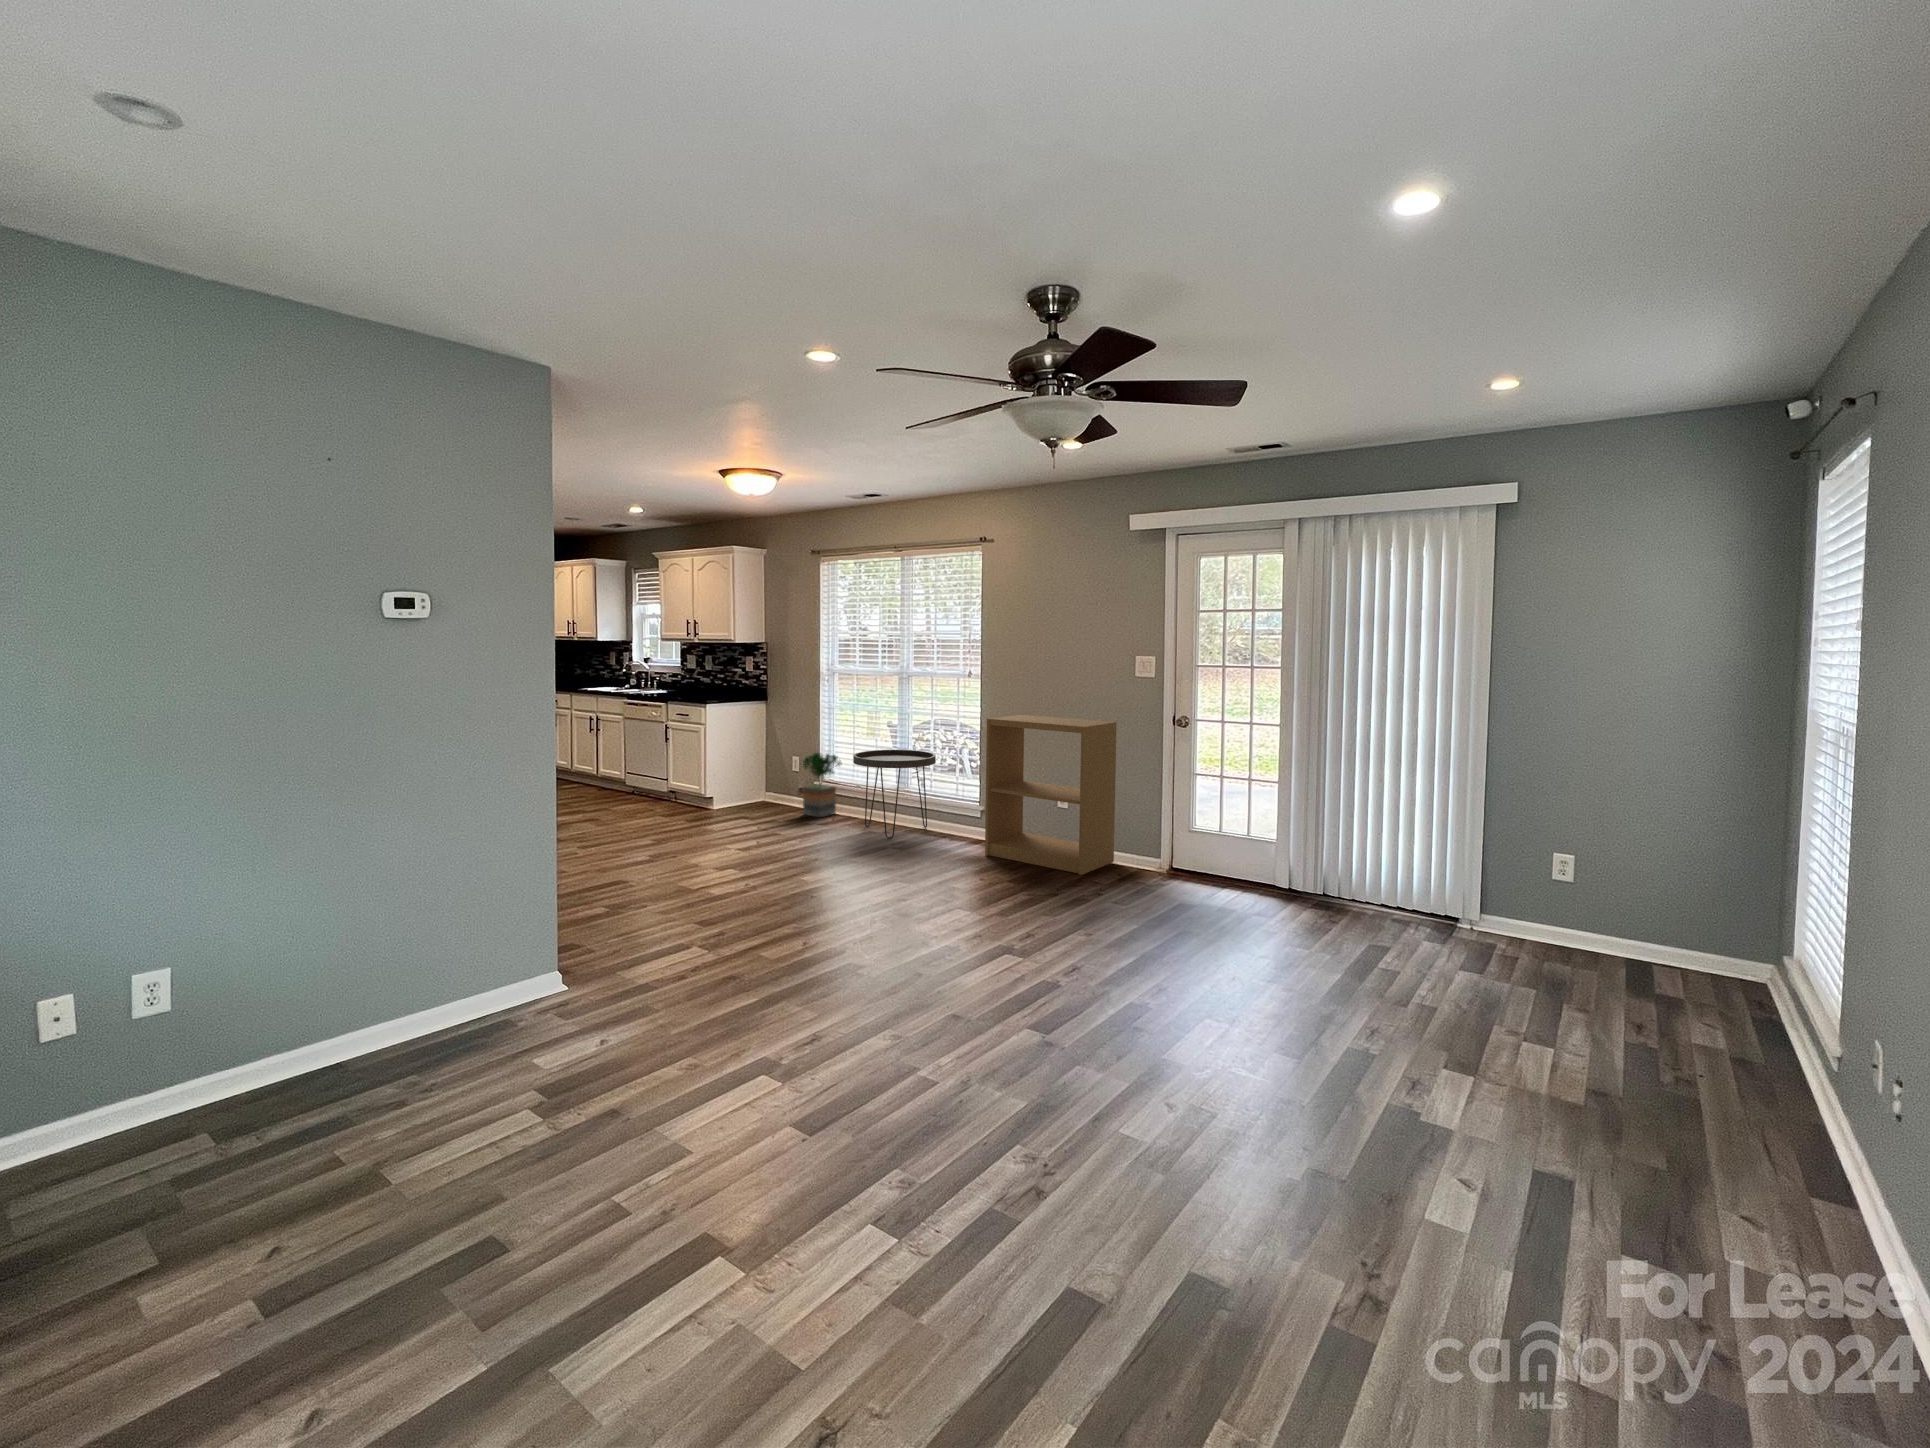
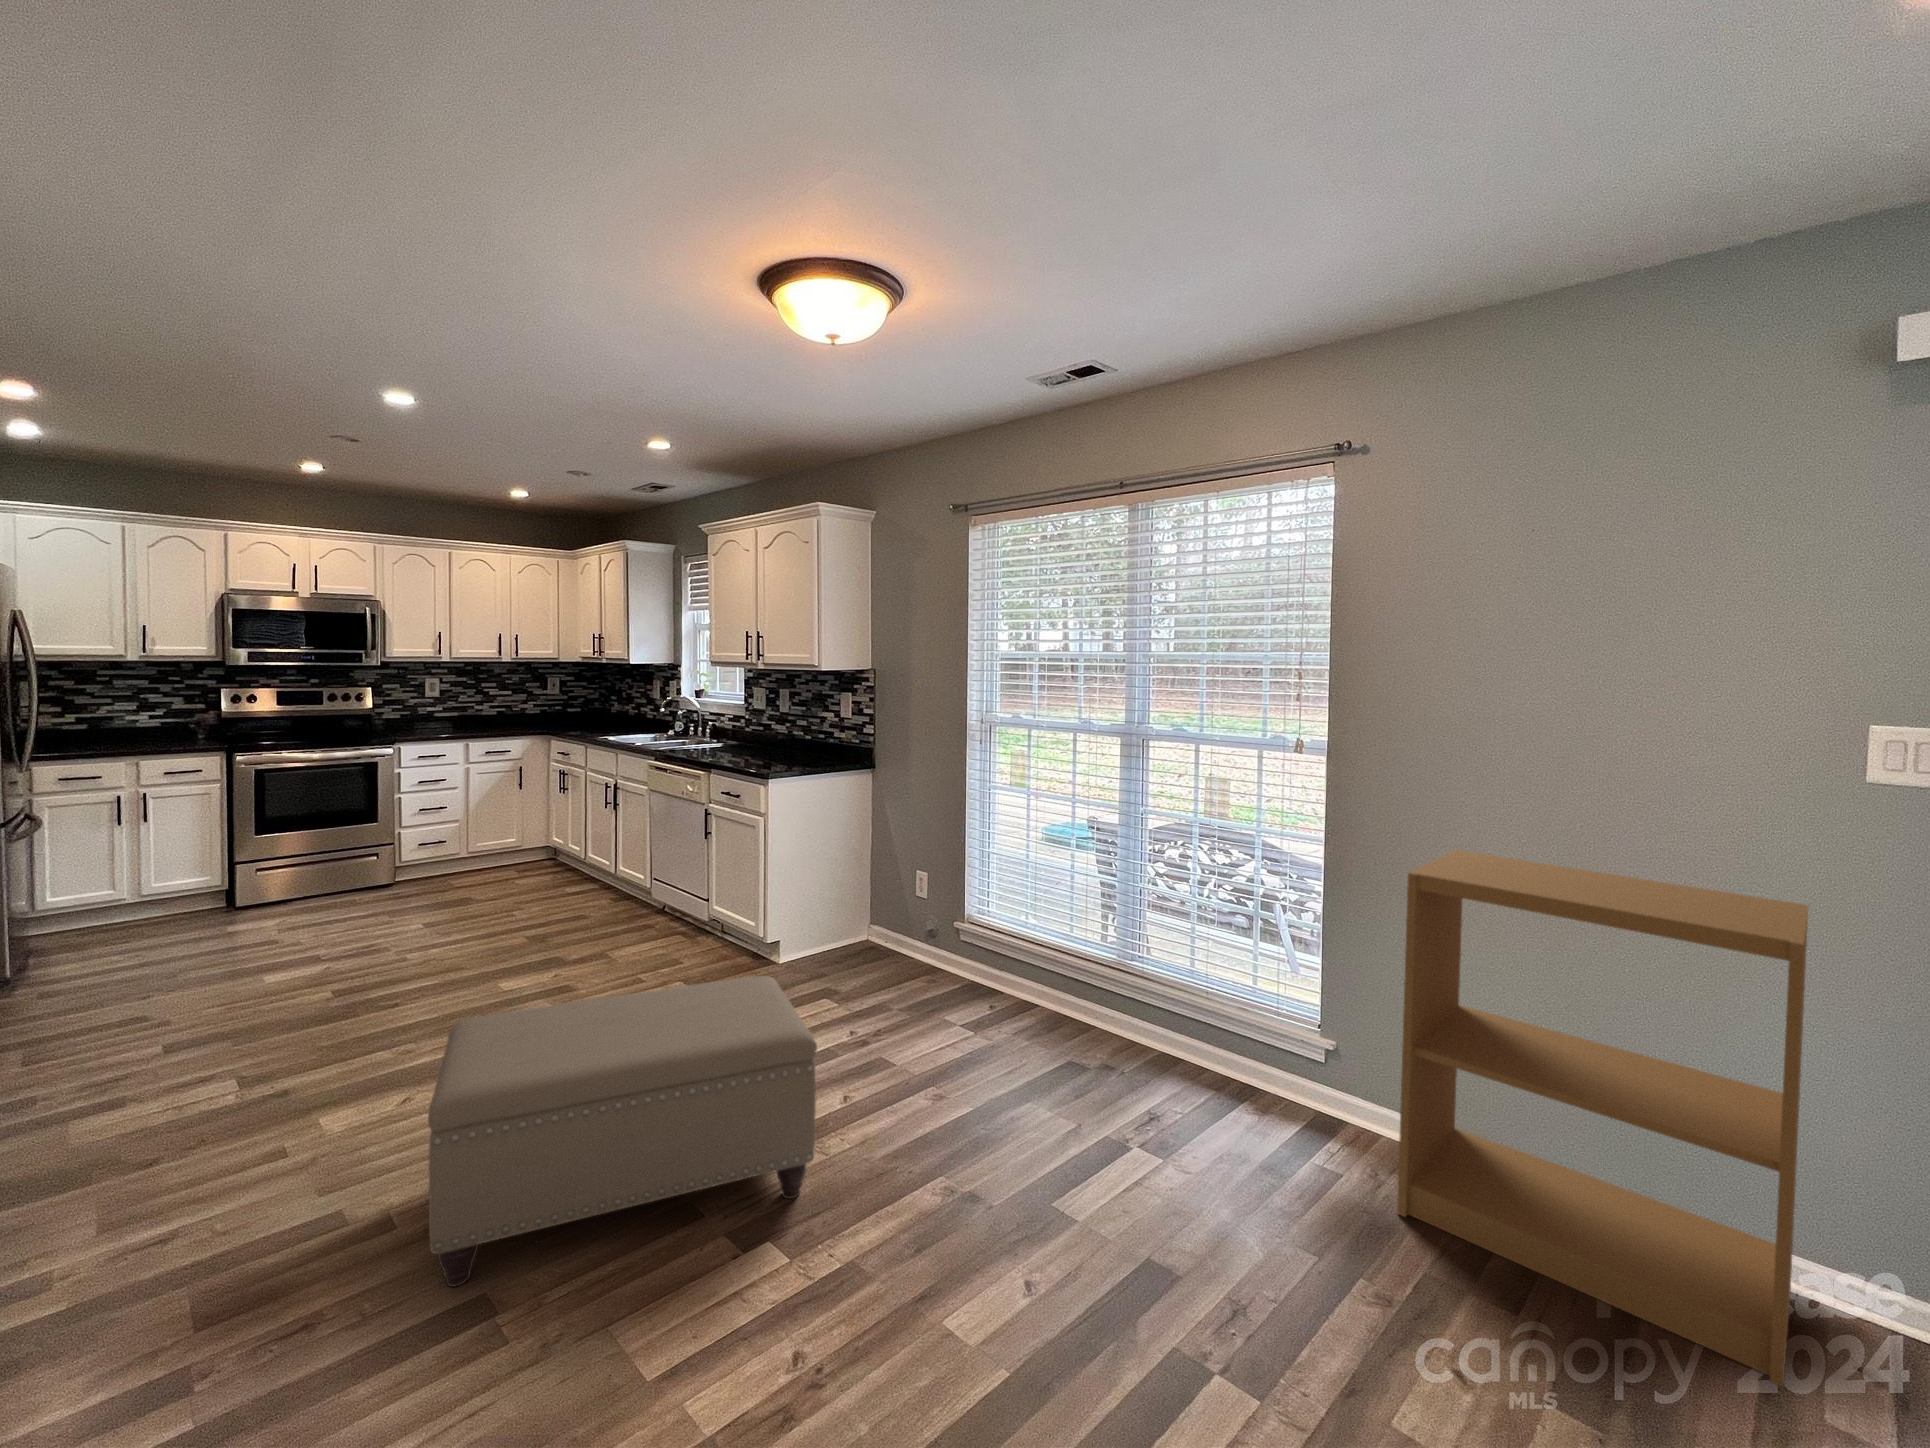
side table: present [853,750,936,839] -> none [1045,887,1220,1106]
potted tree: present [803,752,842,817] -> none [933,875,1011,1006]
ottoman: none [583,781,747,878] -> present [428,976,817,1287]

